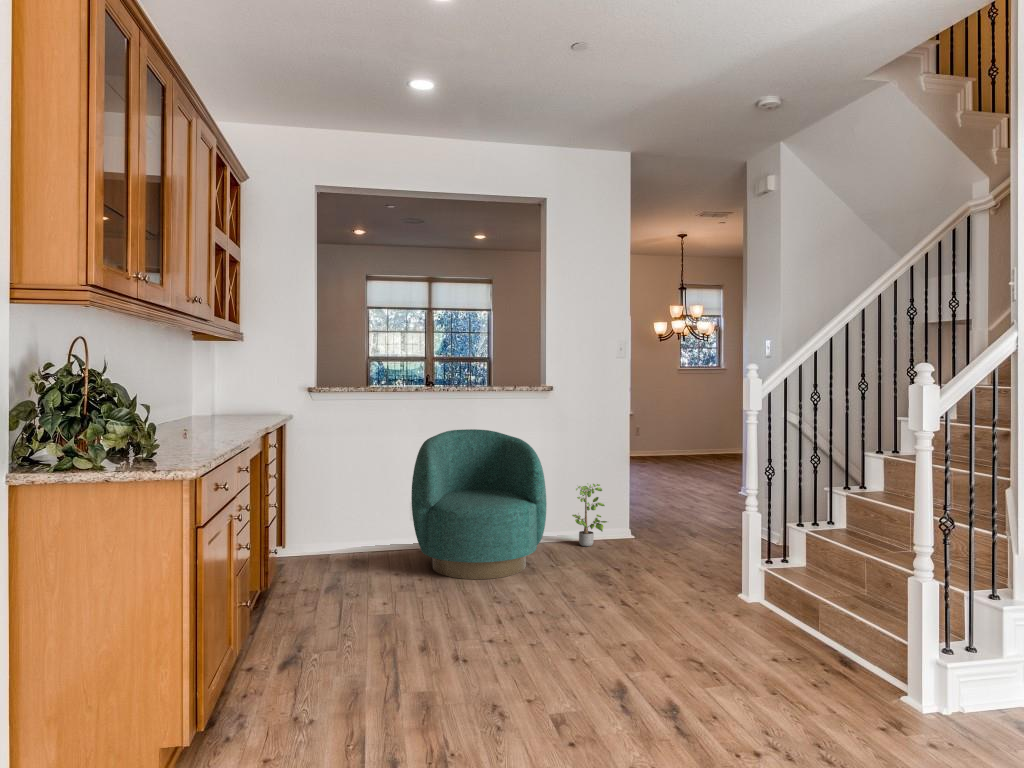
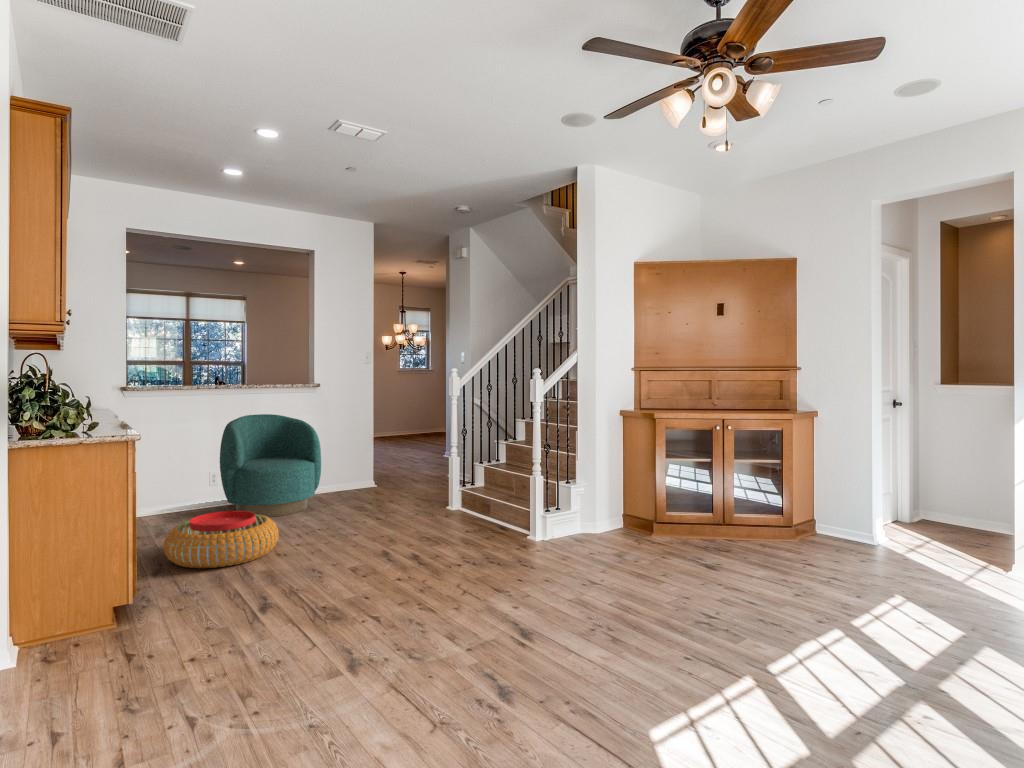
potted plant: present [572,483,607,546] -> none [335,448,362,492]
pouf: none [300,577,459,673] -> present [164,511,278,568]

